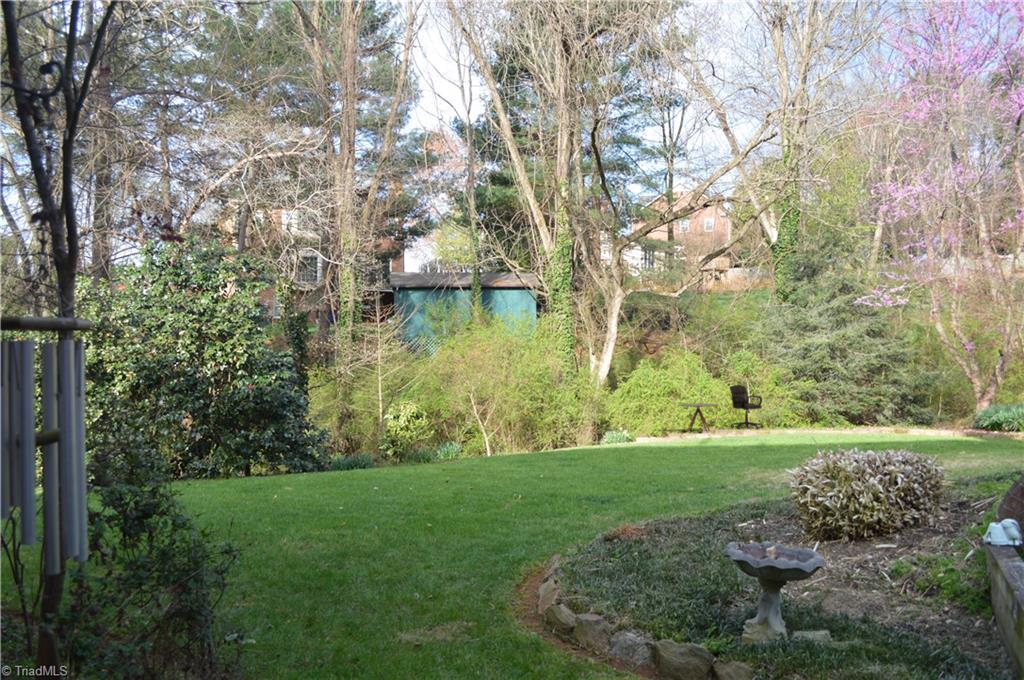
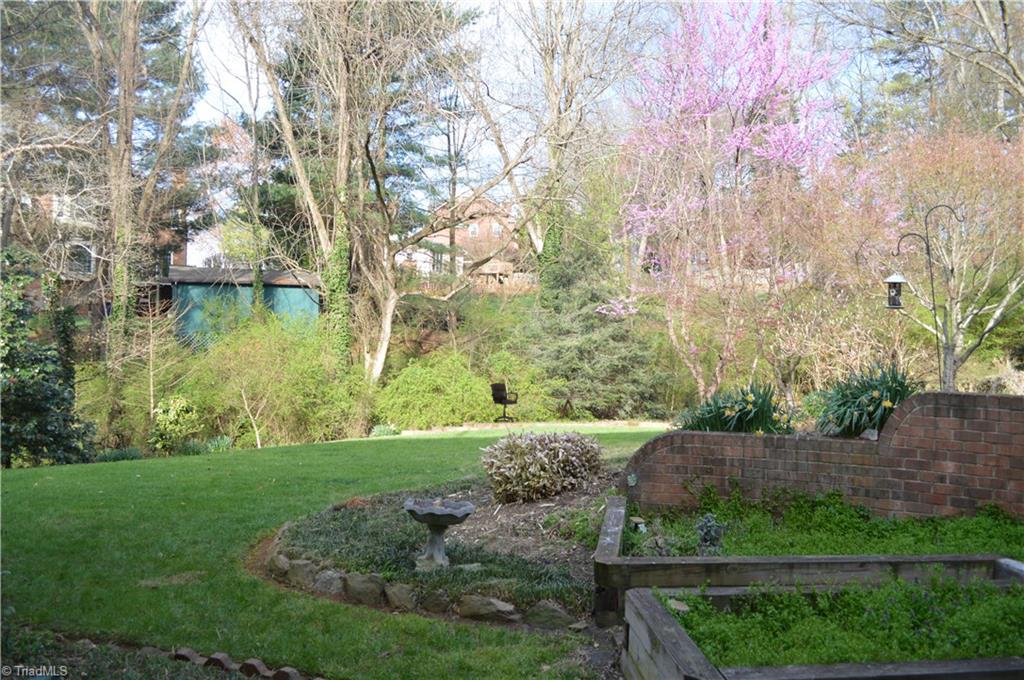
round table: present [679,404,718,432] -> present [552,396,584,419]

